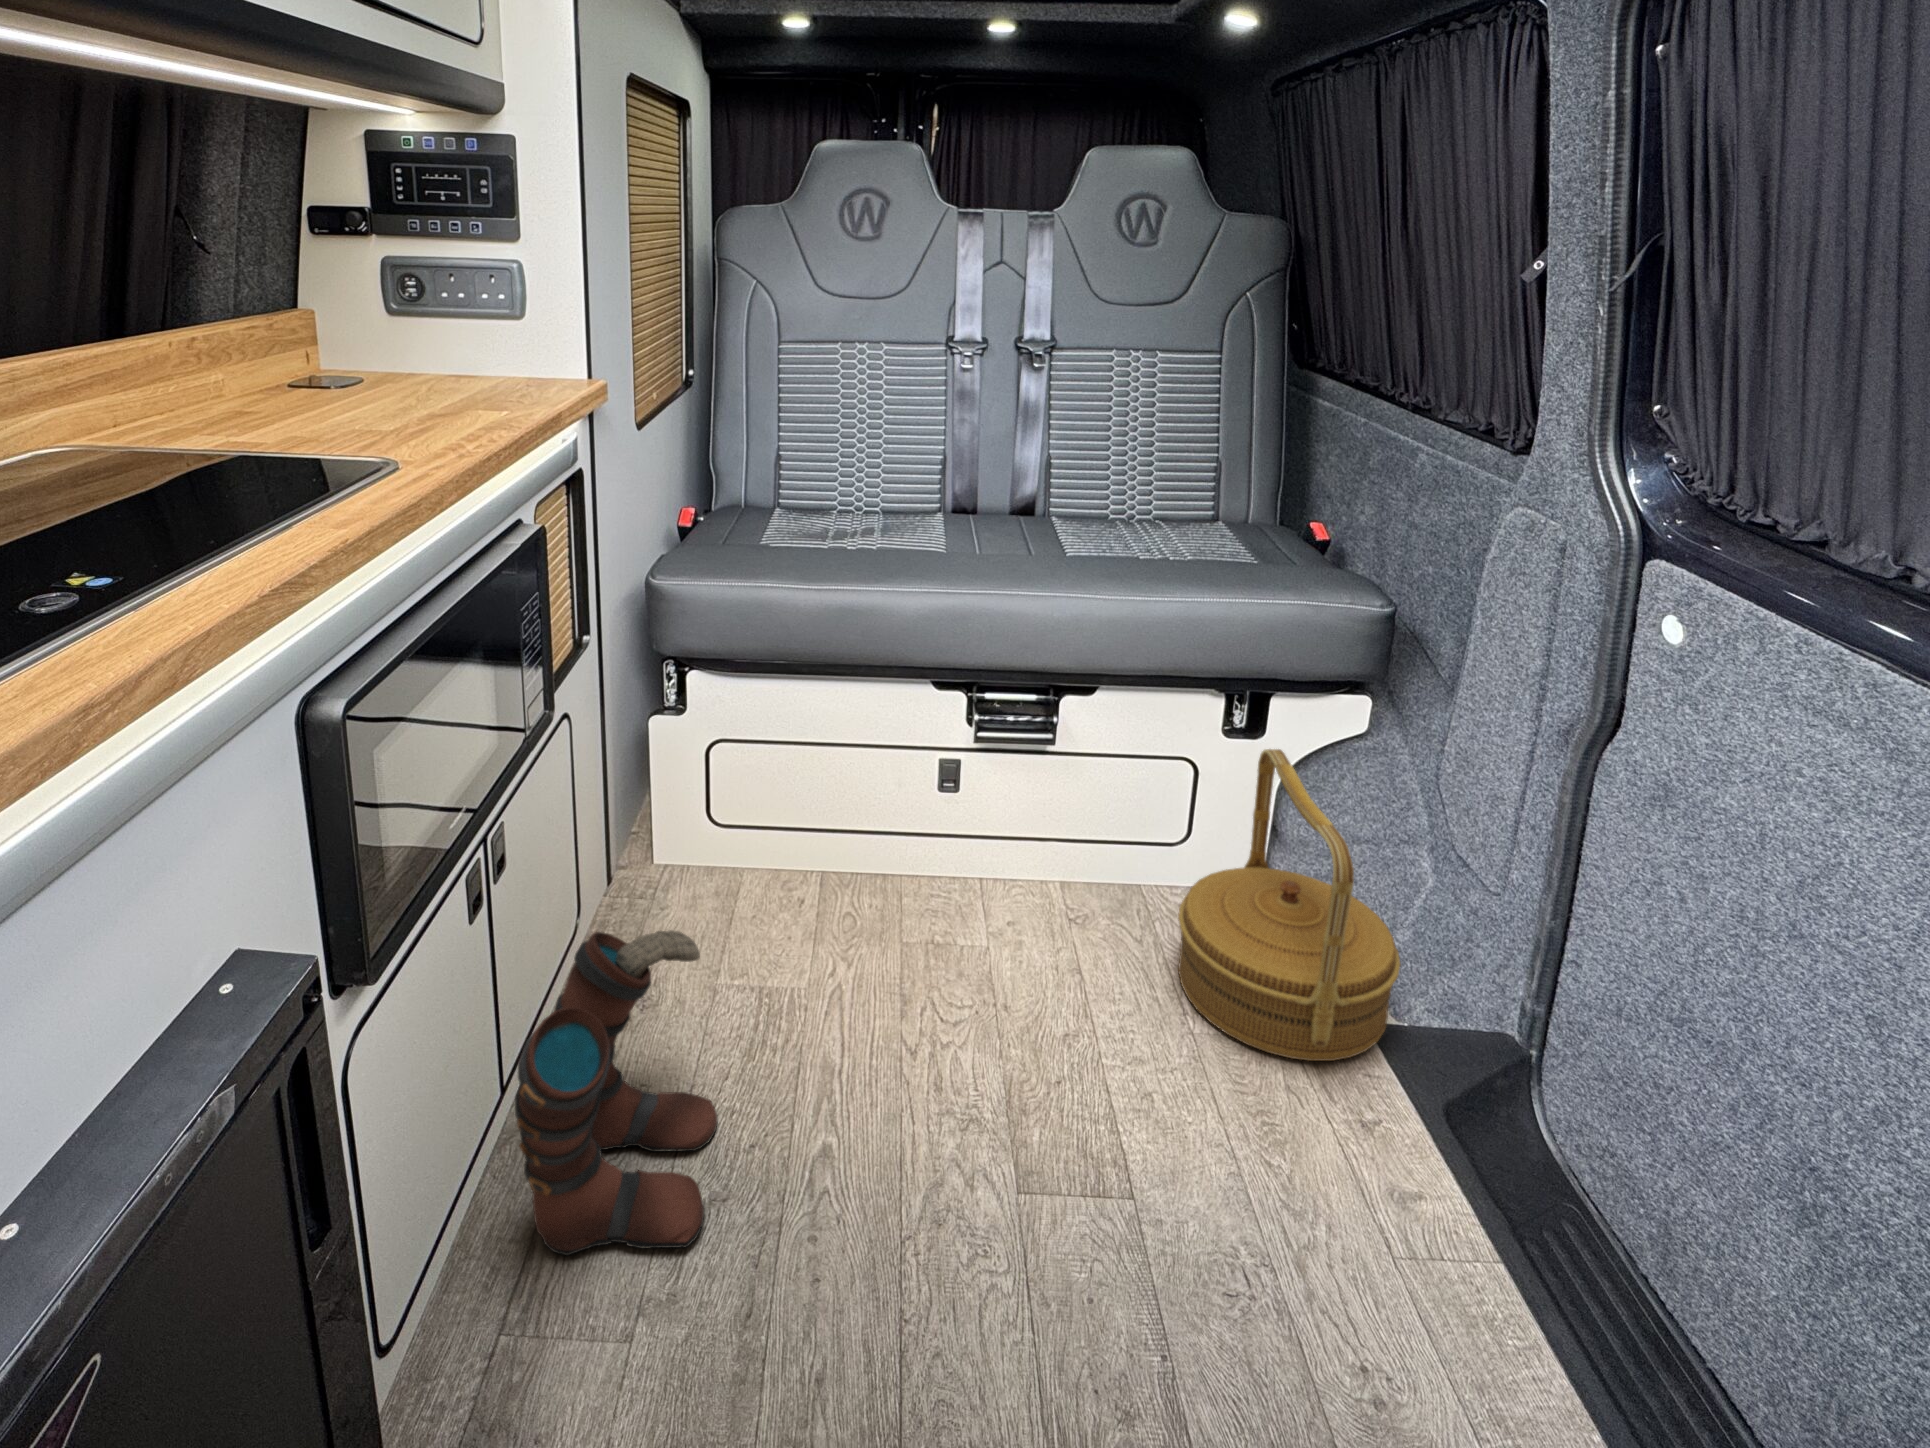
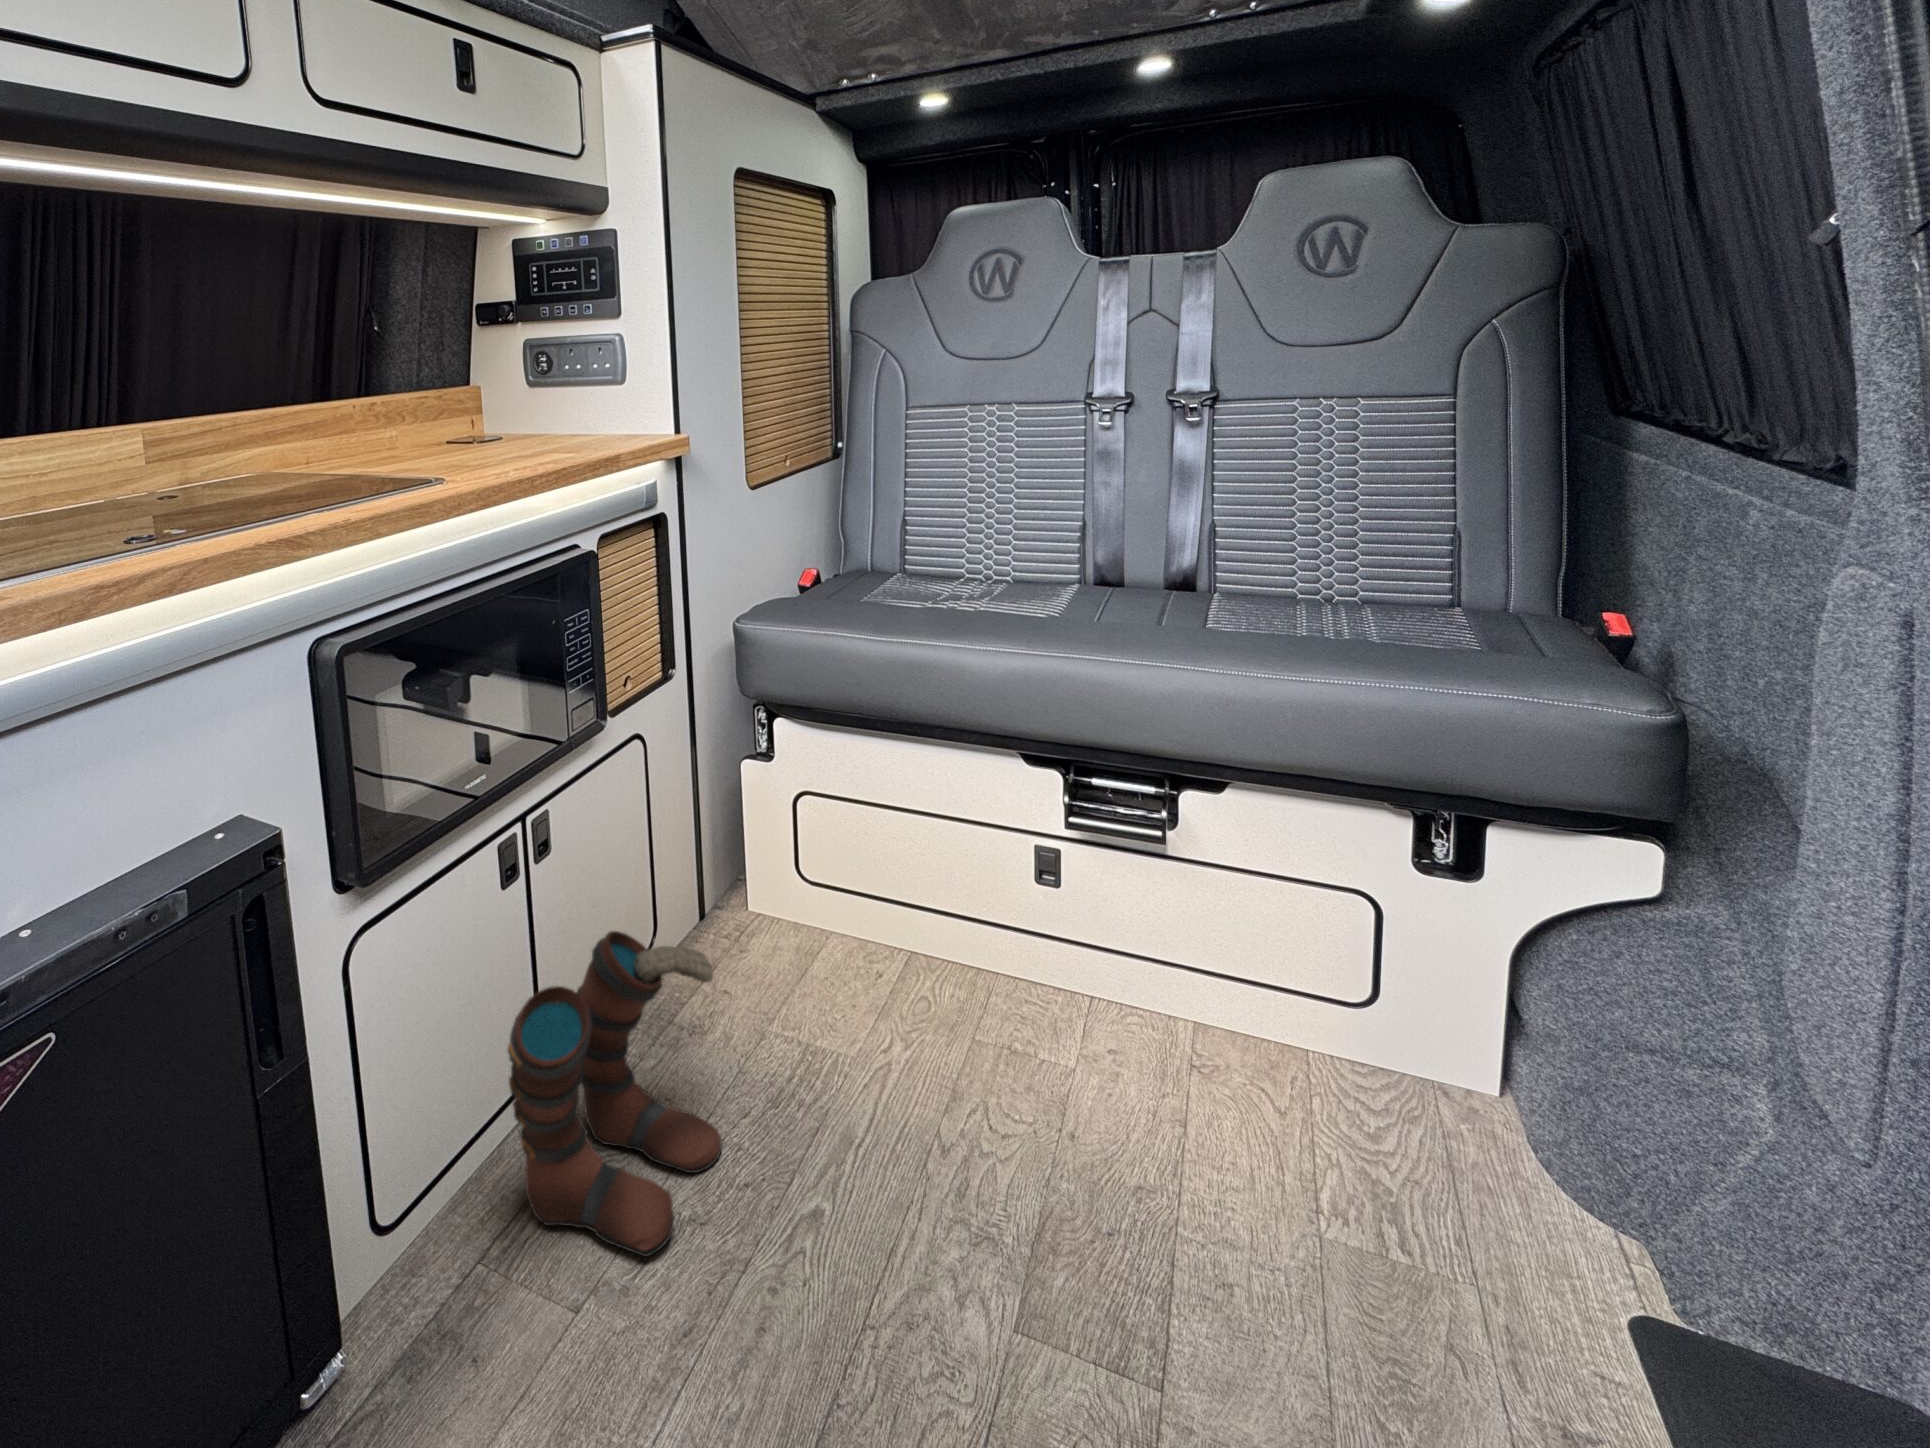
woven basket: present [1178,749,1400,1061] -> none [1319,888,1681,1344]

